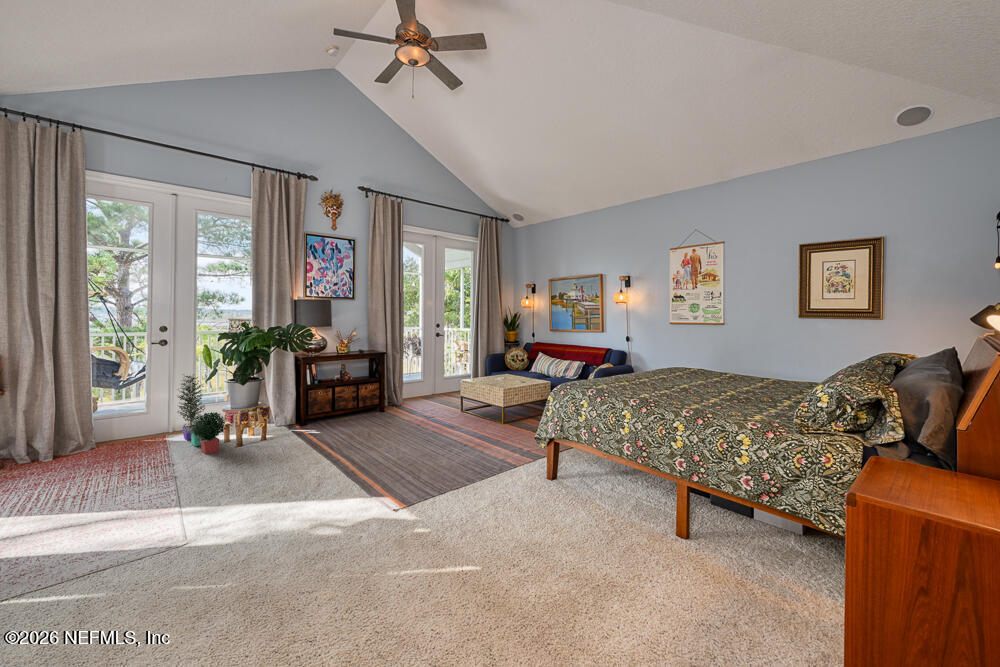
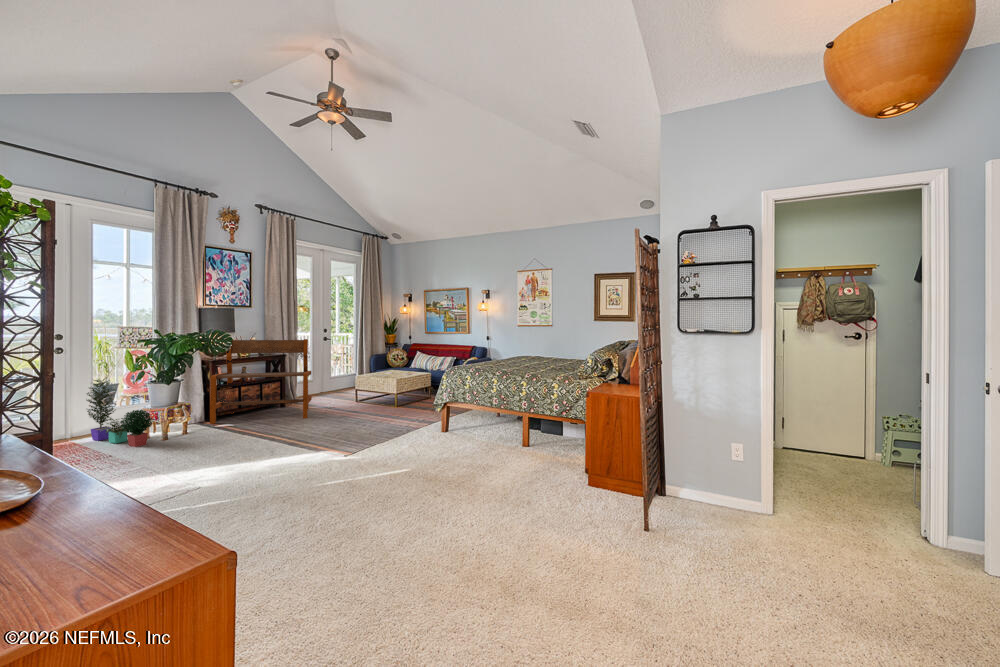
bench: none [297,335,409,431] -> present [210,339,312,424]

